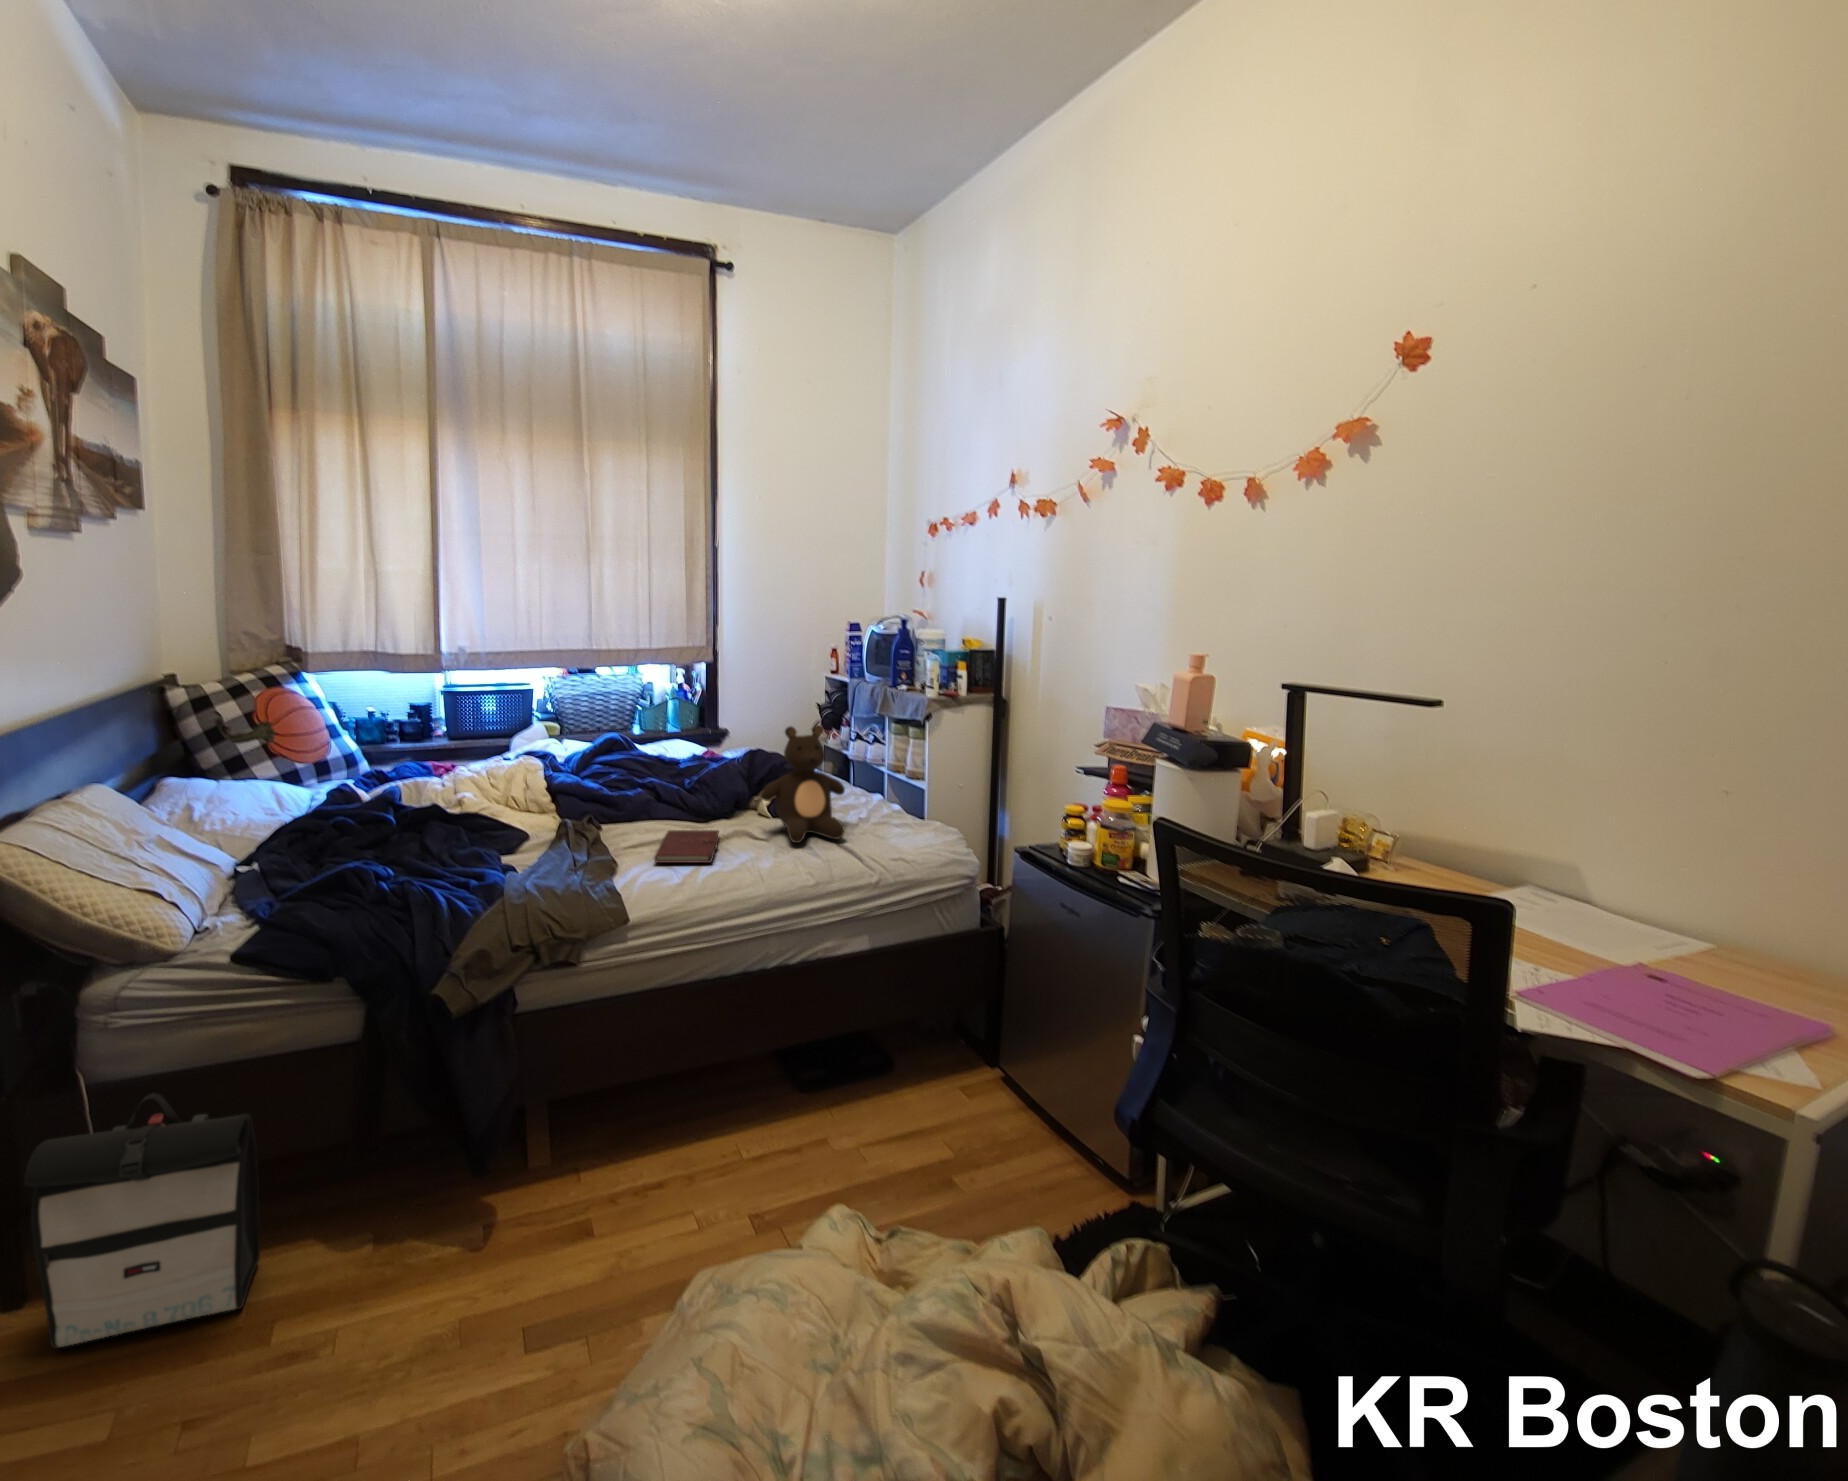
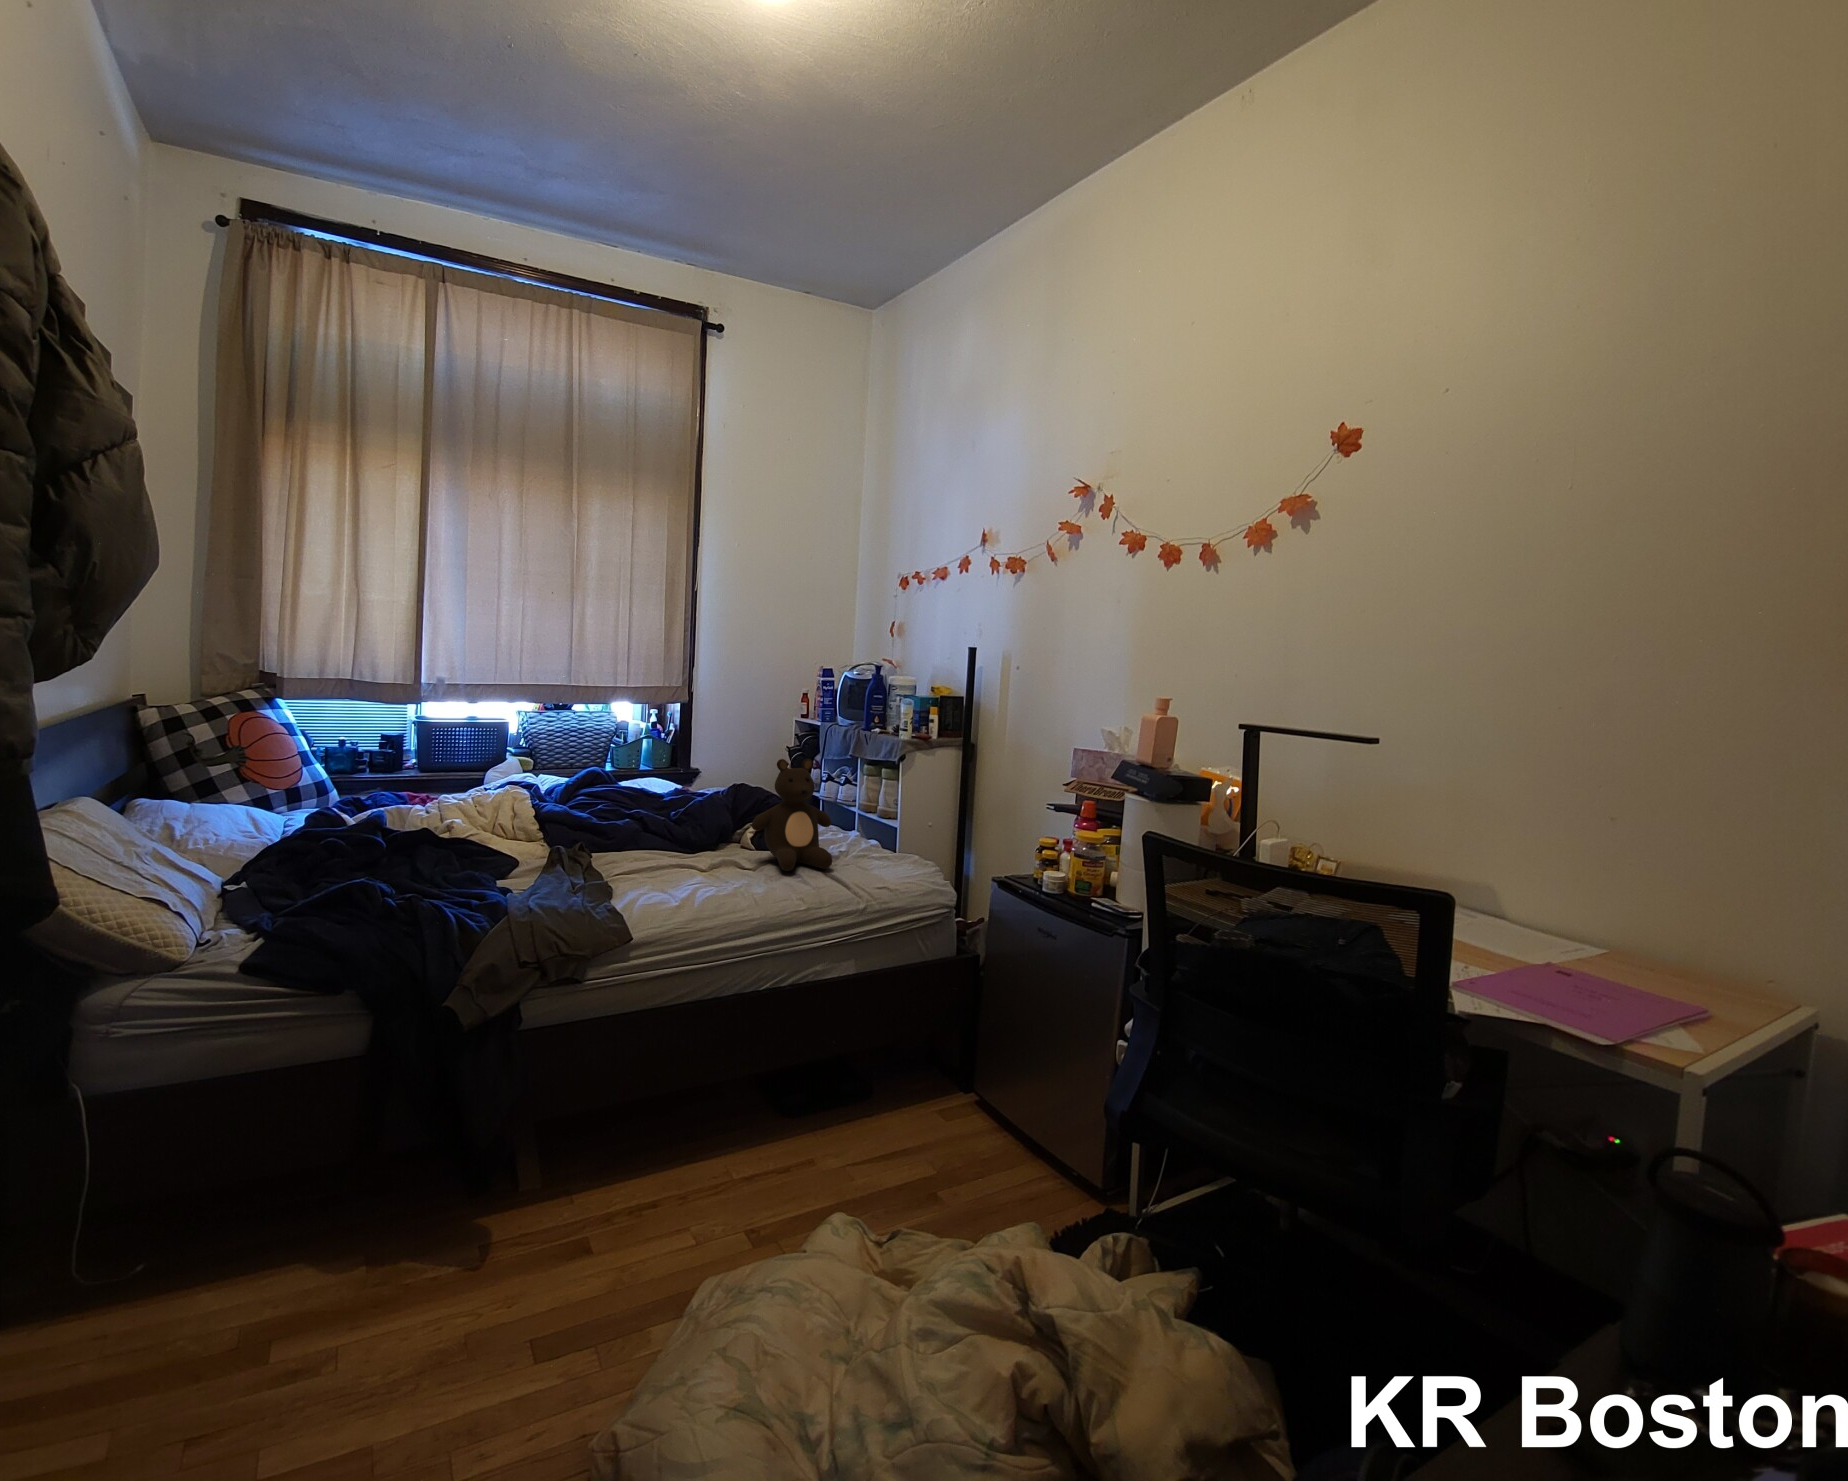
notebook: present [654,830,719,863] -> none [651,858,711,888]
backpack: present [24,1093,260,1348] -> none [19,1104,256,1377]

